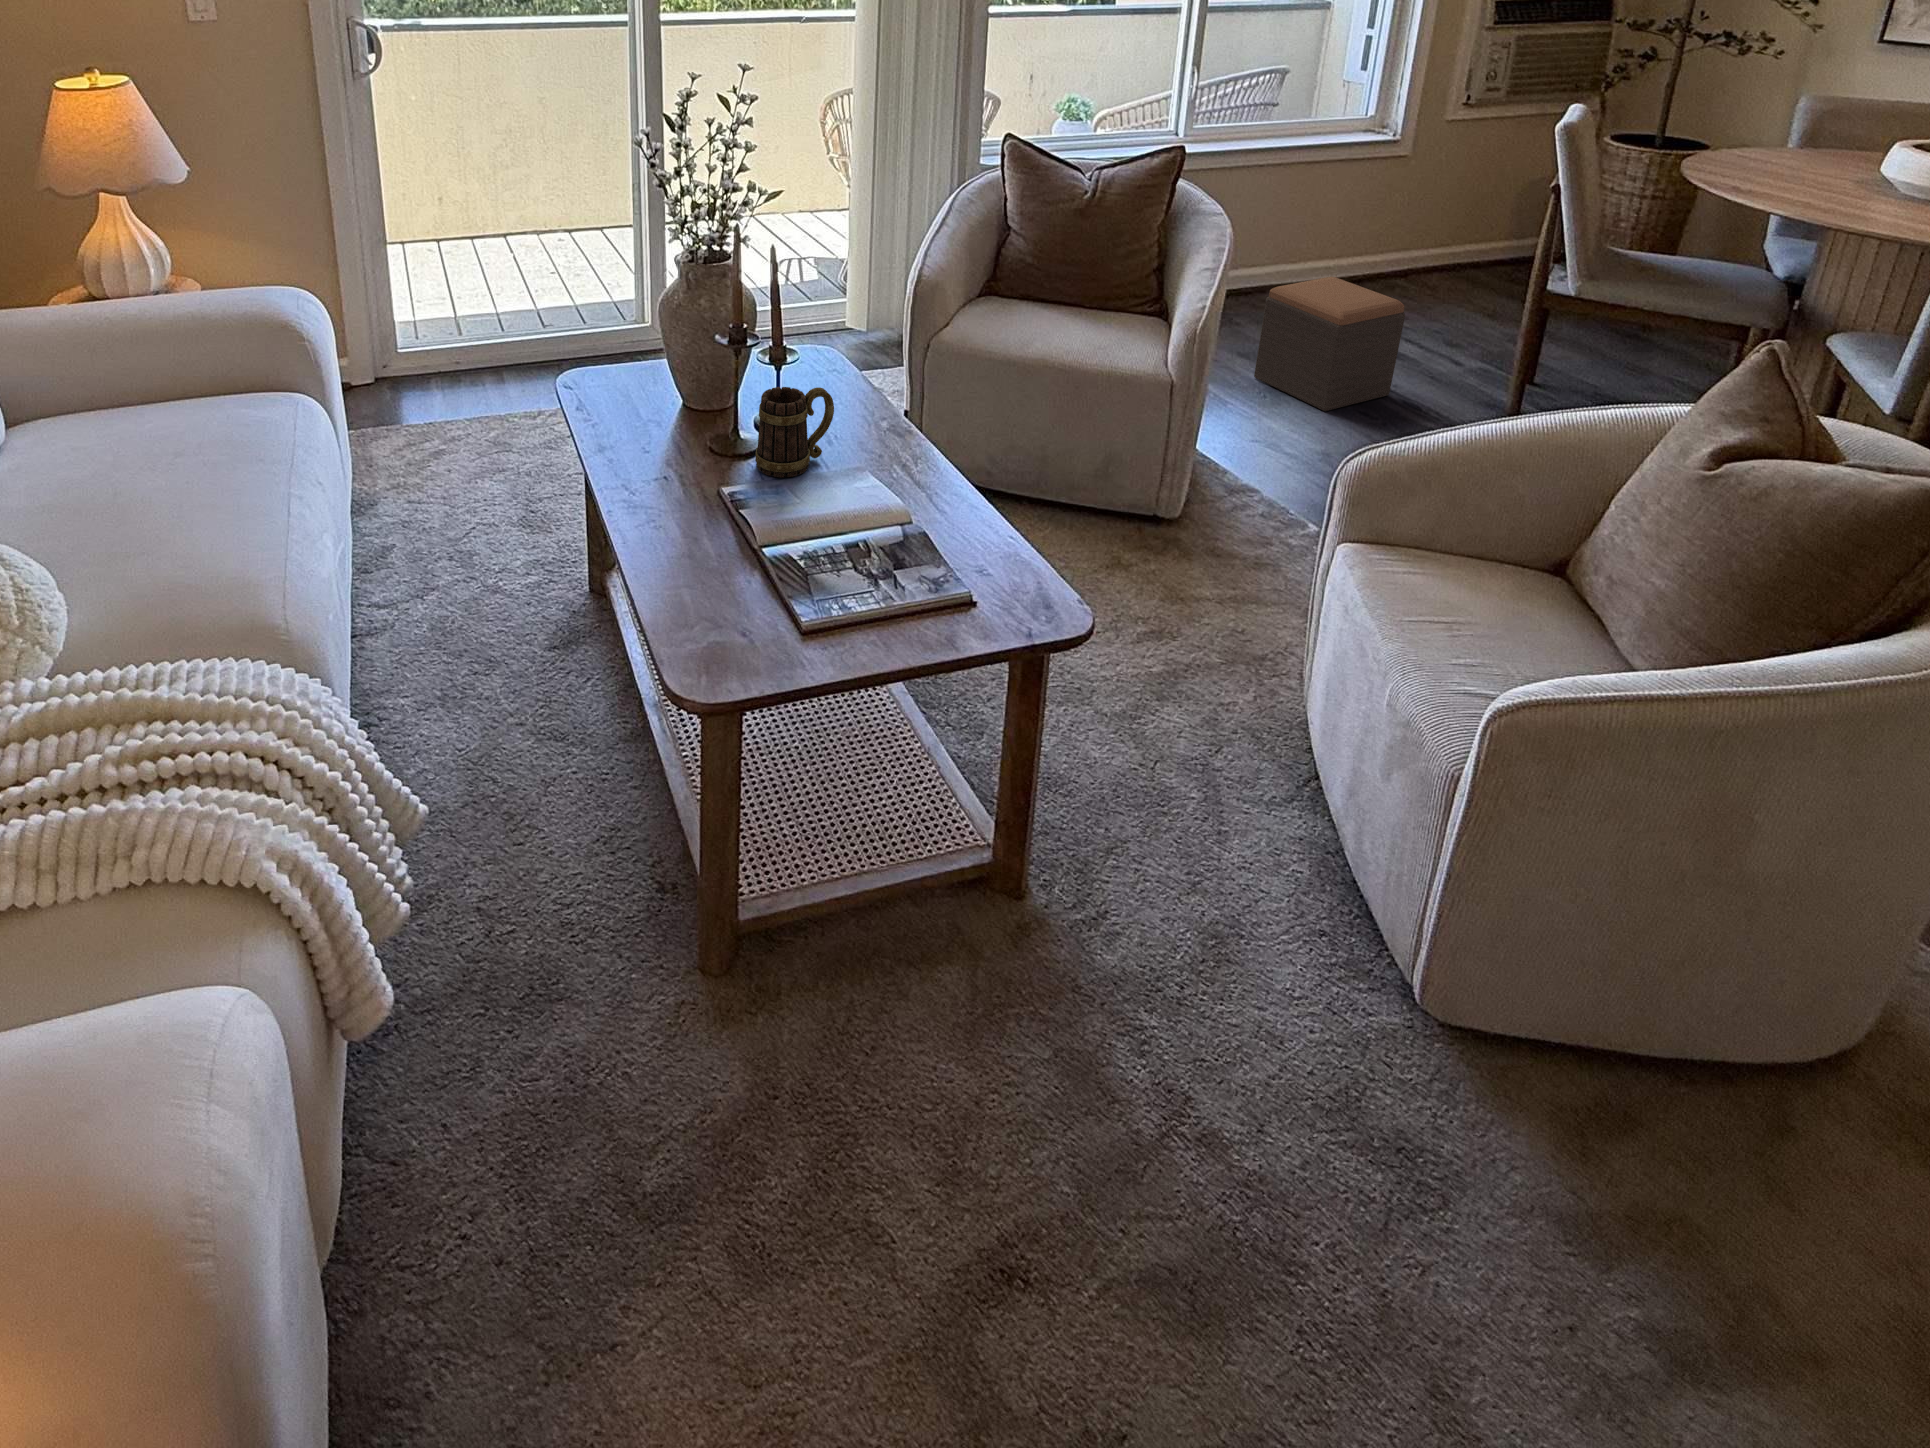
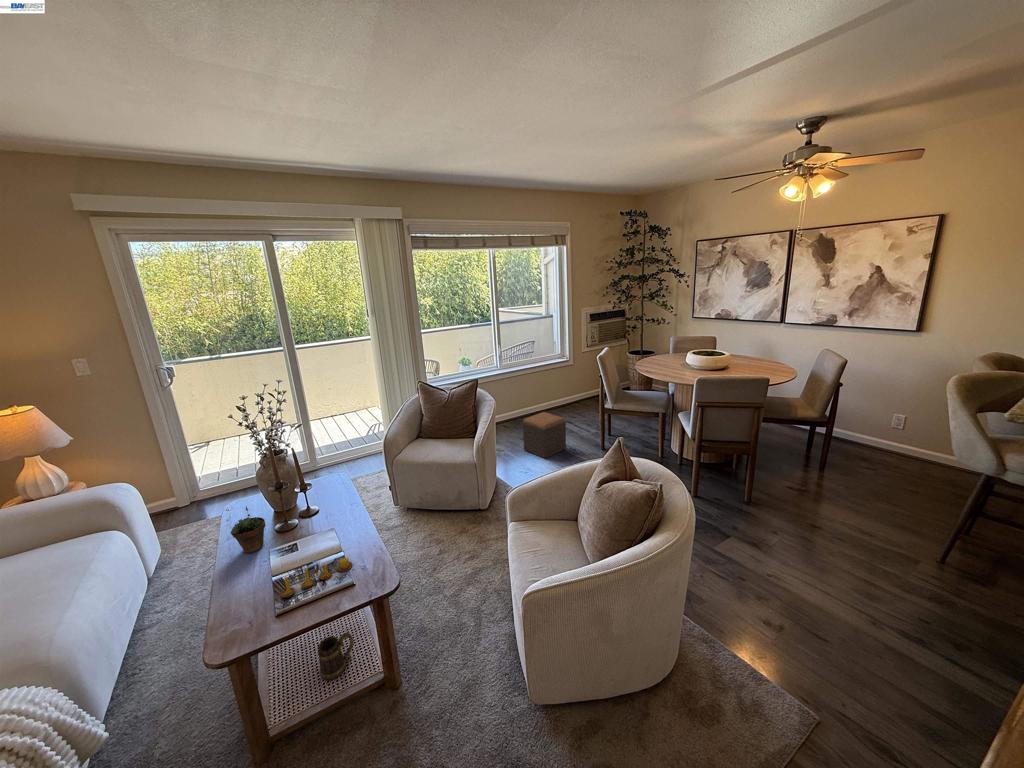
succulent plant: none [640,370,712,487] -> present [231,507,265,553]
mug: present [755,387,834,477] -> present [318,633,354,680]
candle: none [796,538,952,601] -> present [282,558,352,597]

